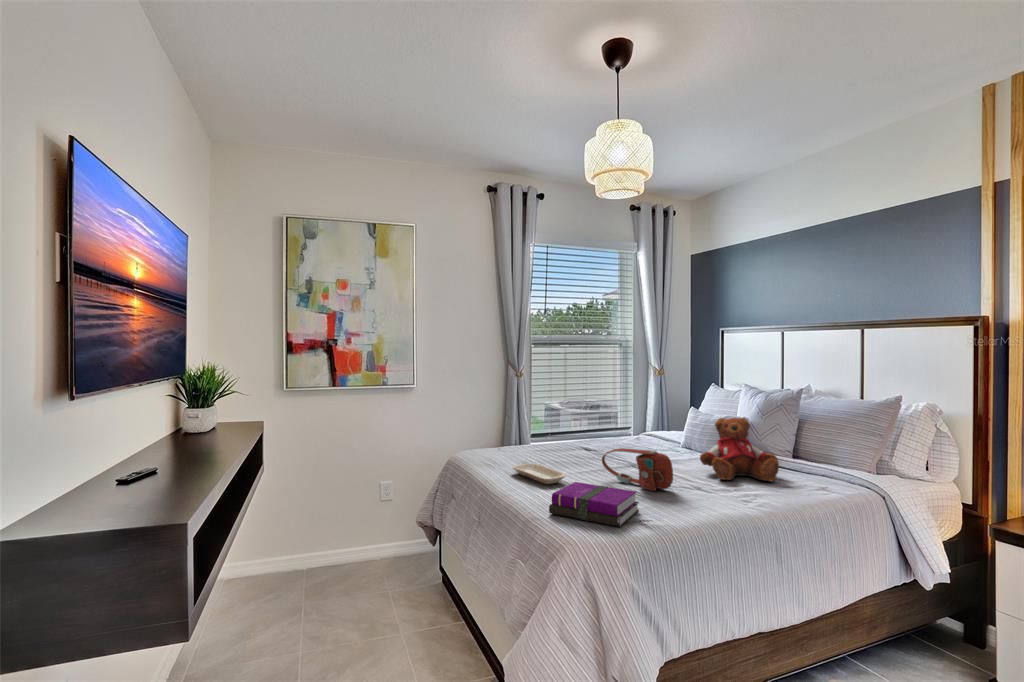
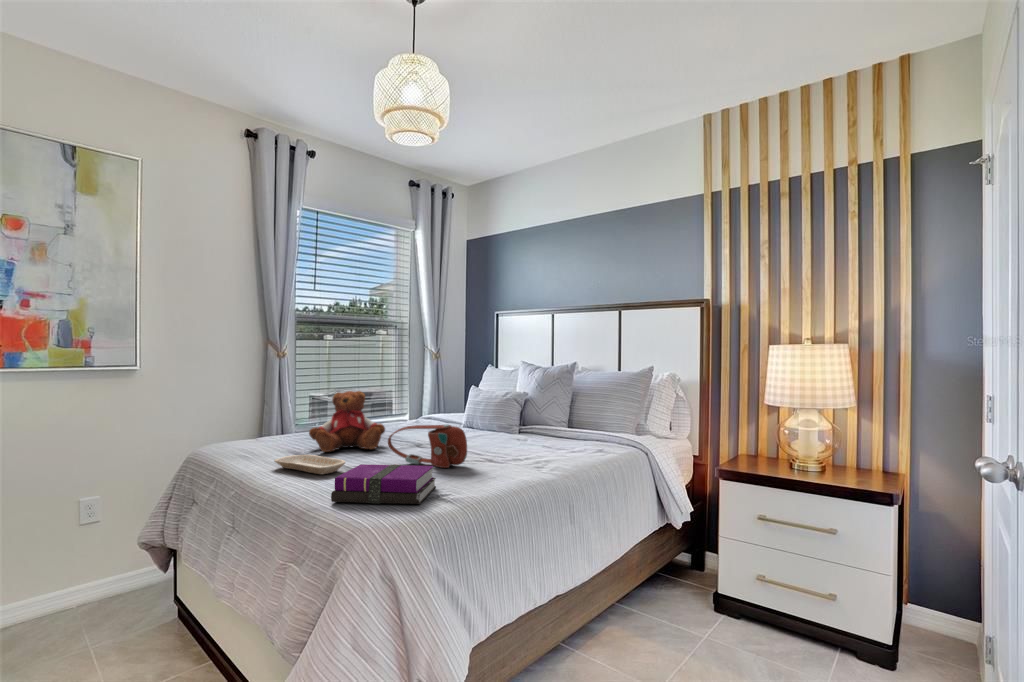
teddy bear: present [700,418,779,481] -> present [309,391,385,452]

